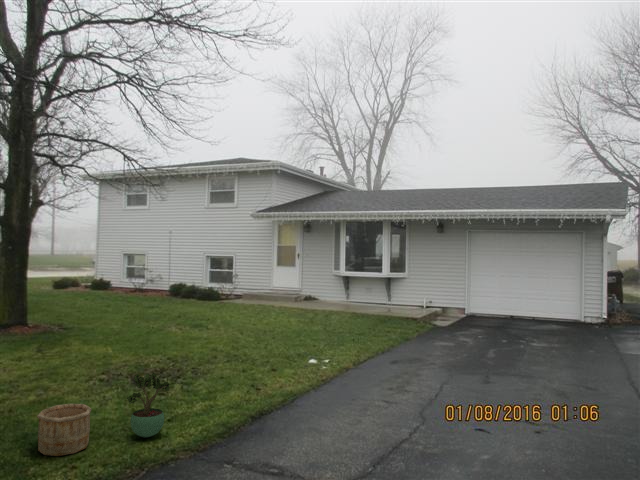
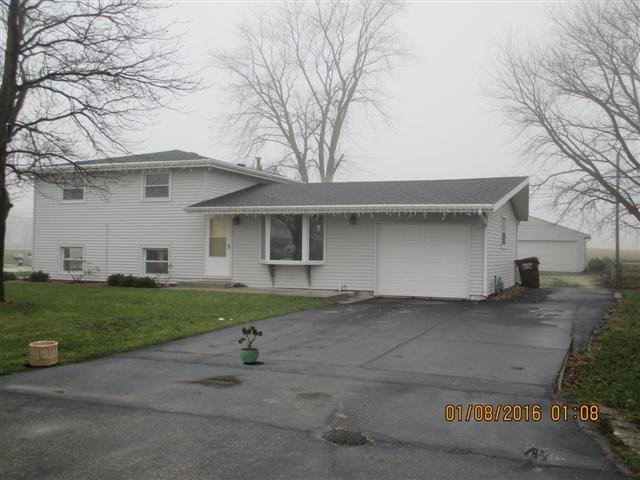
potted plant: present [127,372,170,437] -> present [238,326,262,363]

